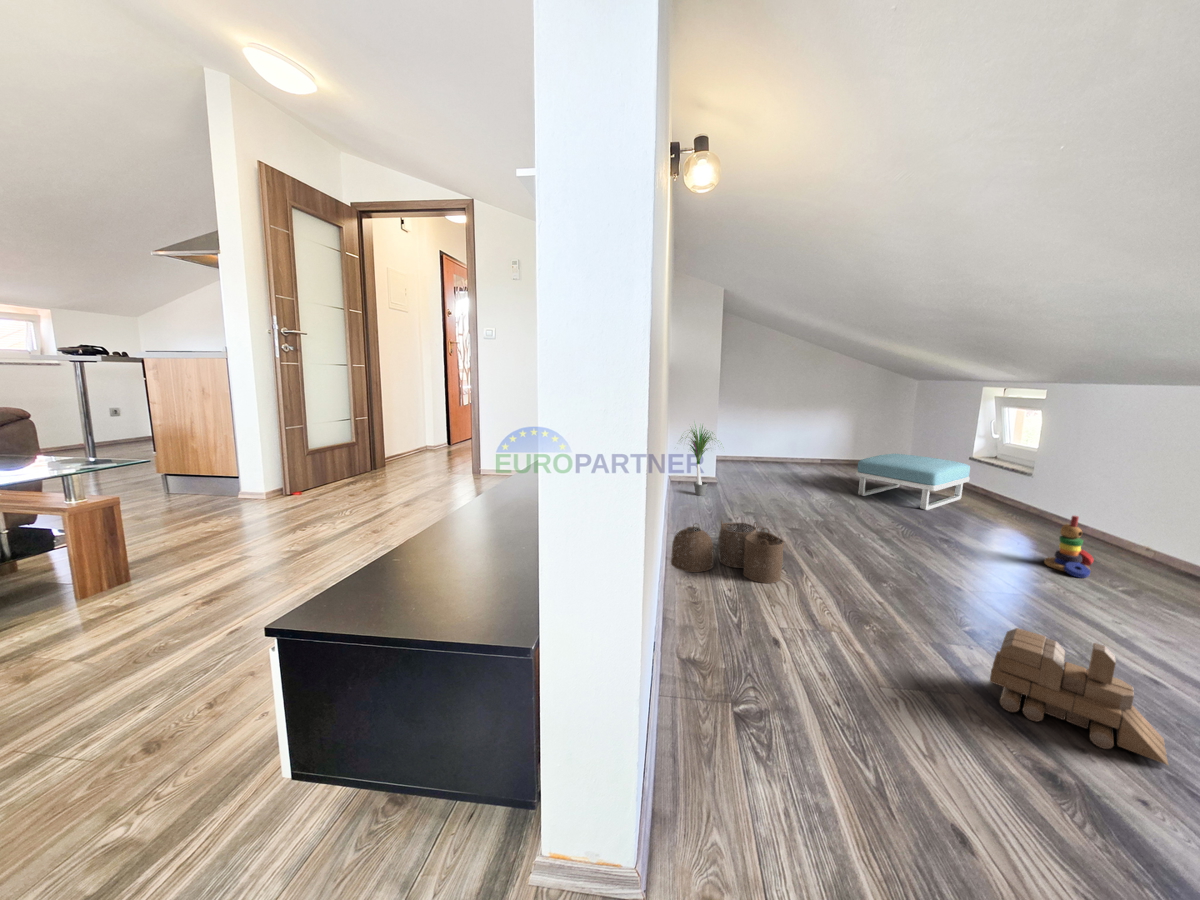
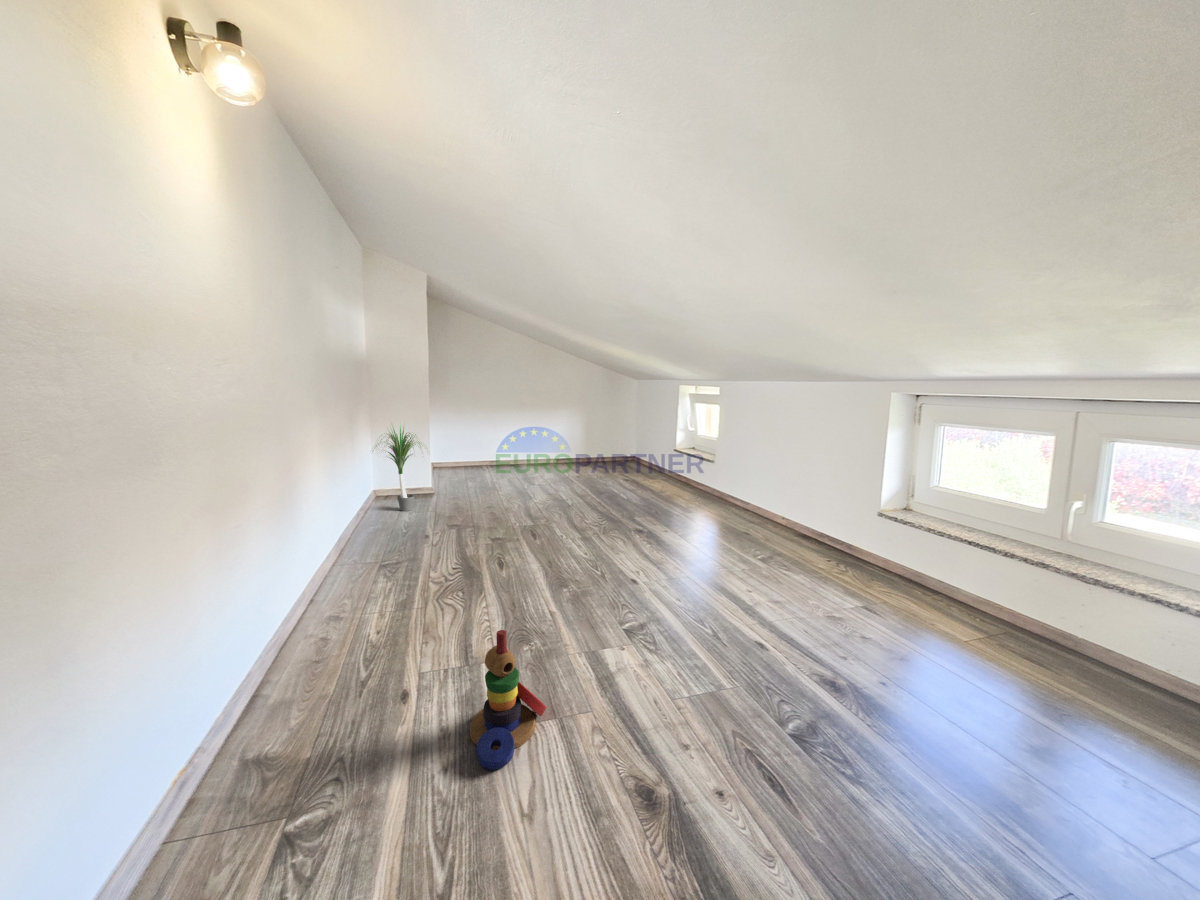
footstool: present [856,454,970,510] -> none [575,450,670,503]
stacking toy: present [1044,516,1094,578] -> present [470,630,546,770]
woven basket: present [671,521,784,583] -> none [313,538,464,615]
toy train: present [990,628,1168,765] -> none [618,623,754,740]

